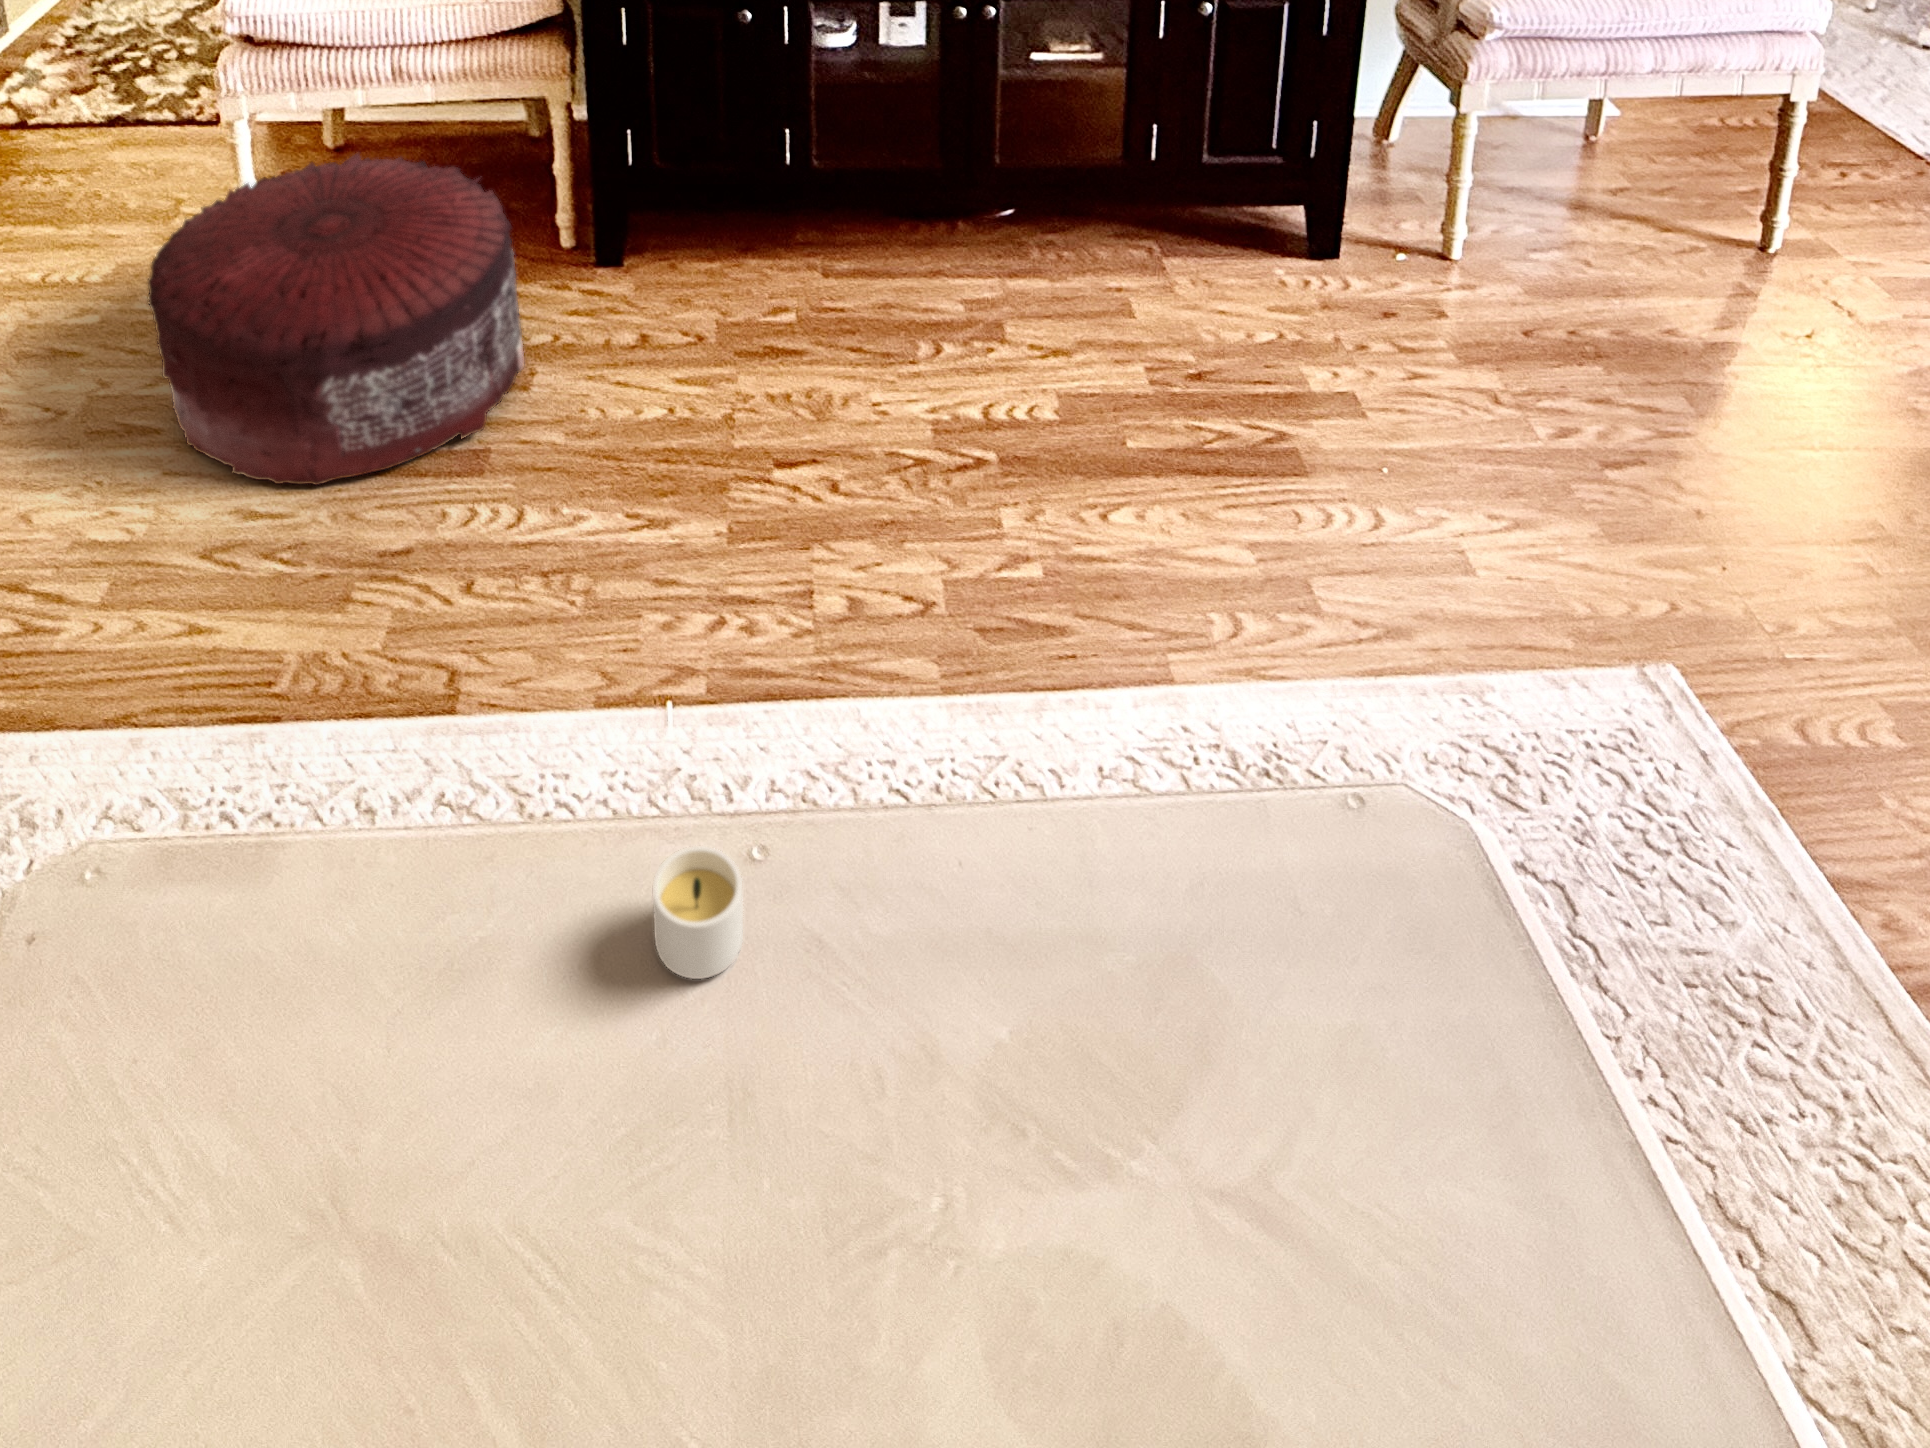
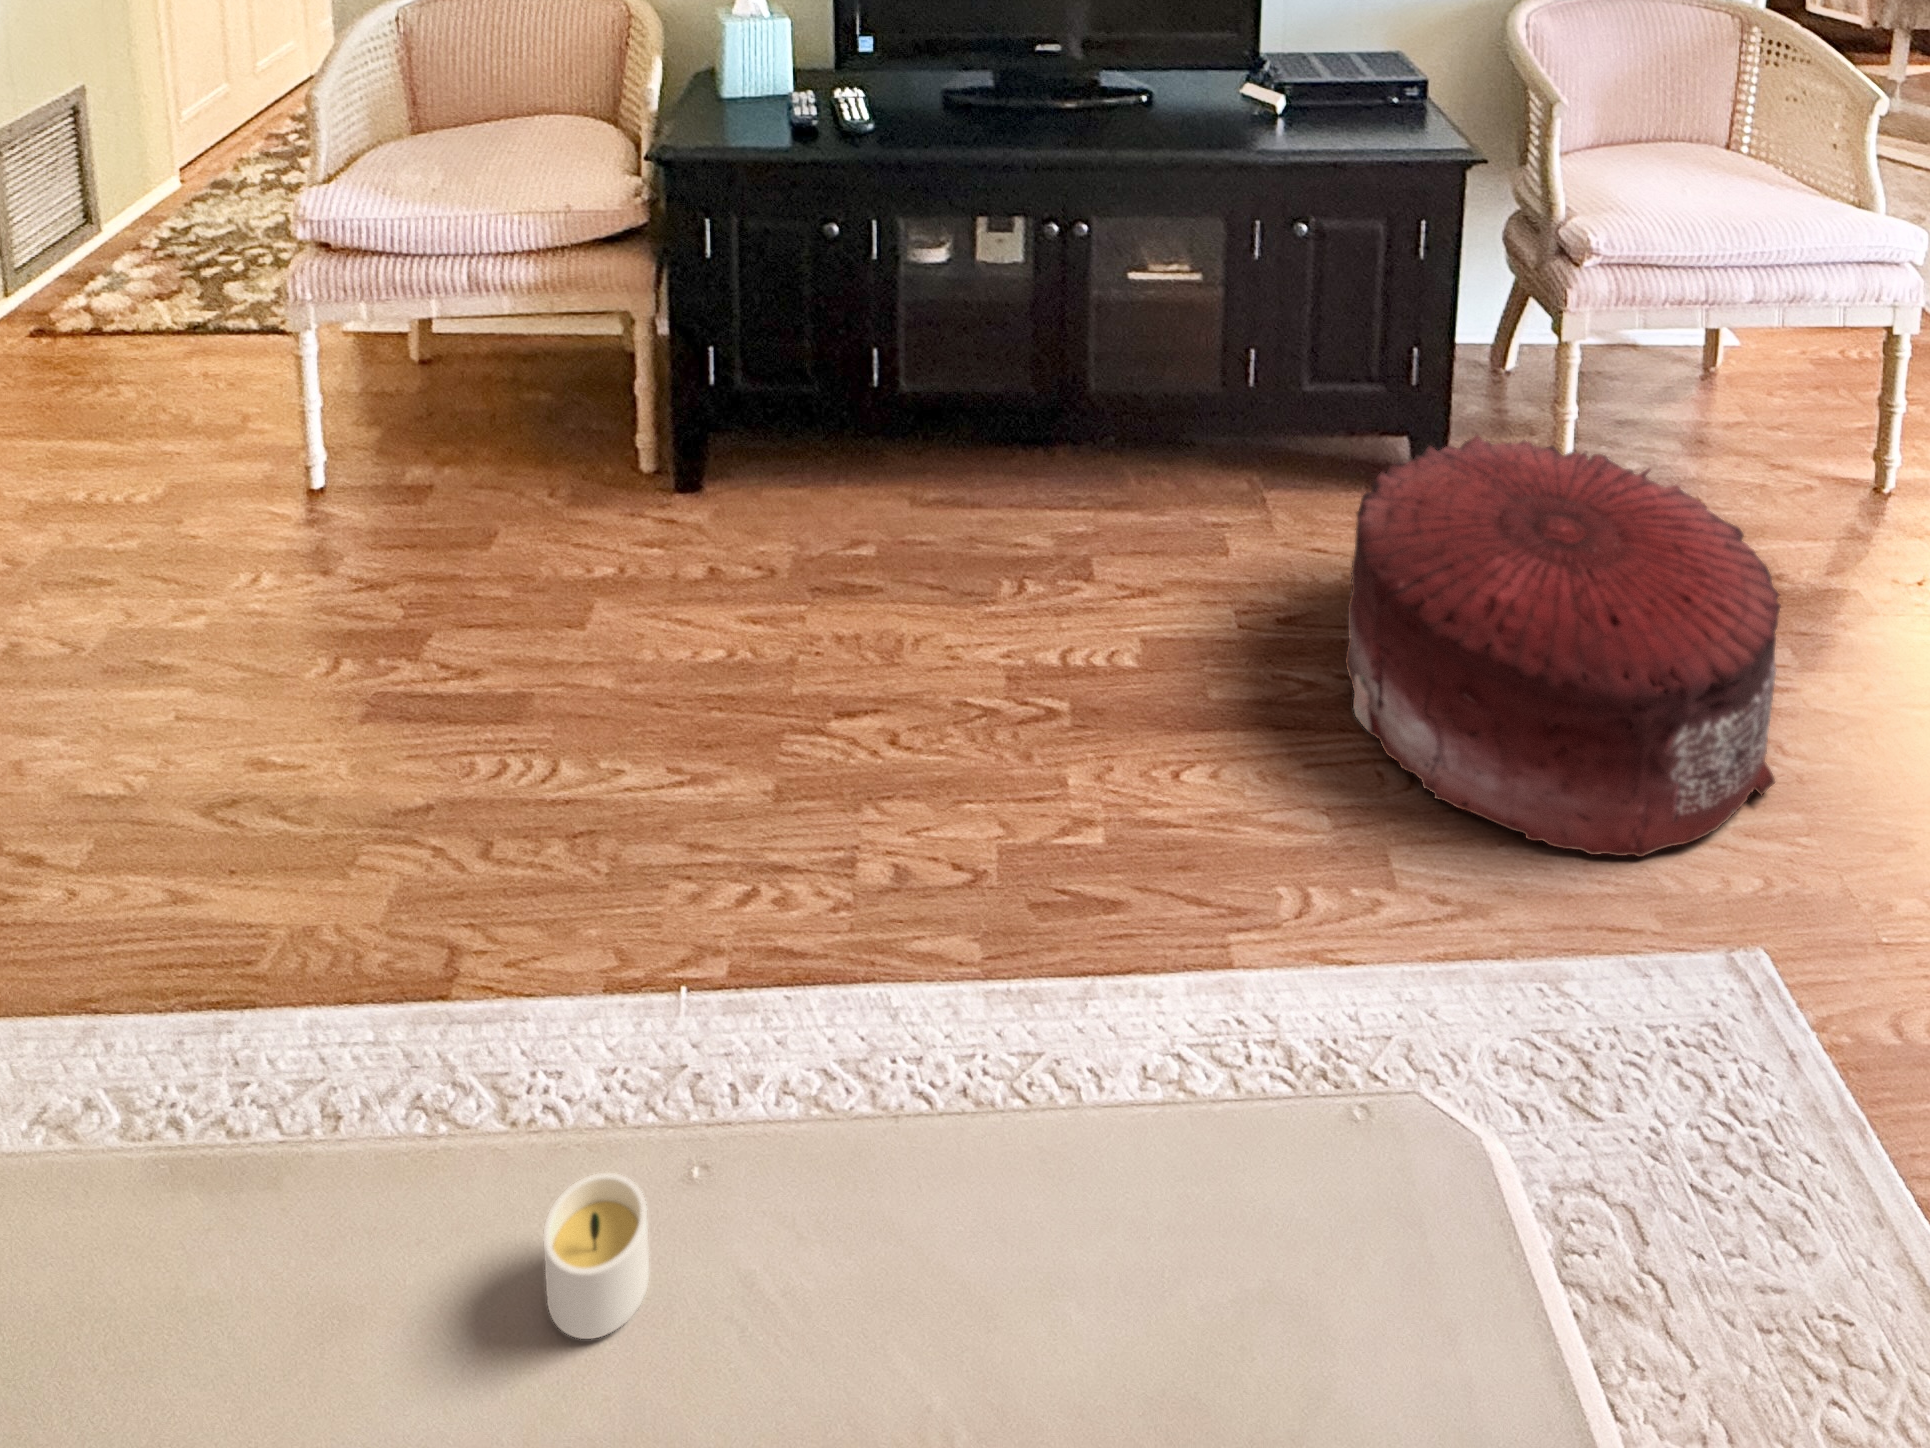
pouf: present [148,153,524,485] -> present [1346,435,1780,857]

